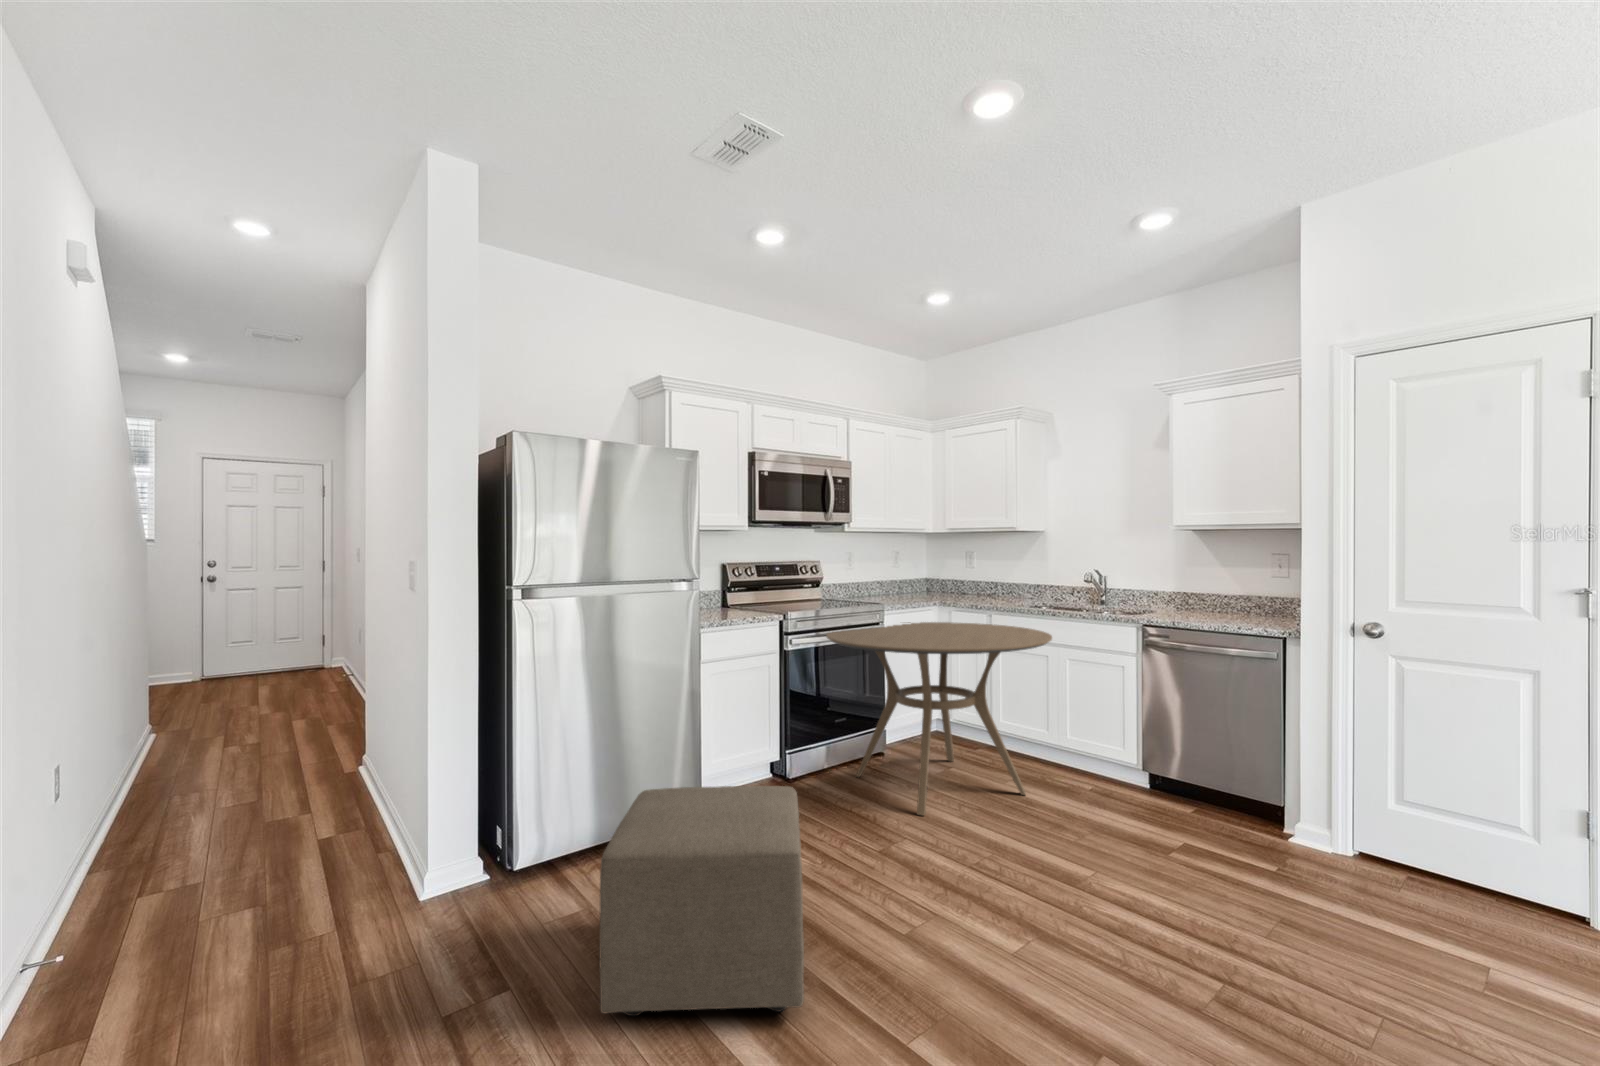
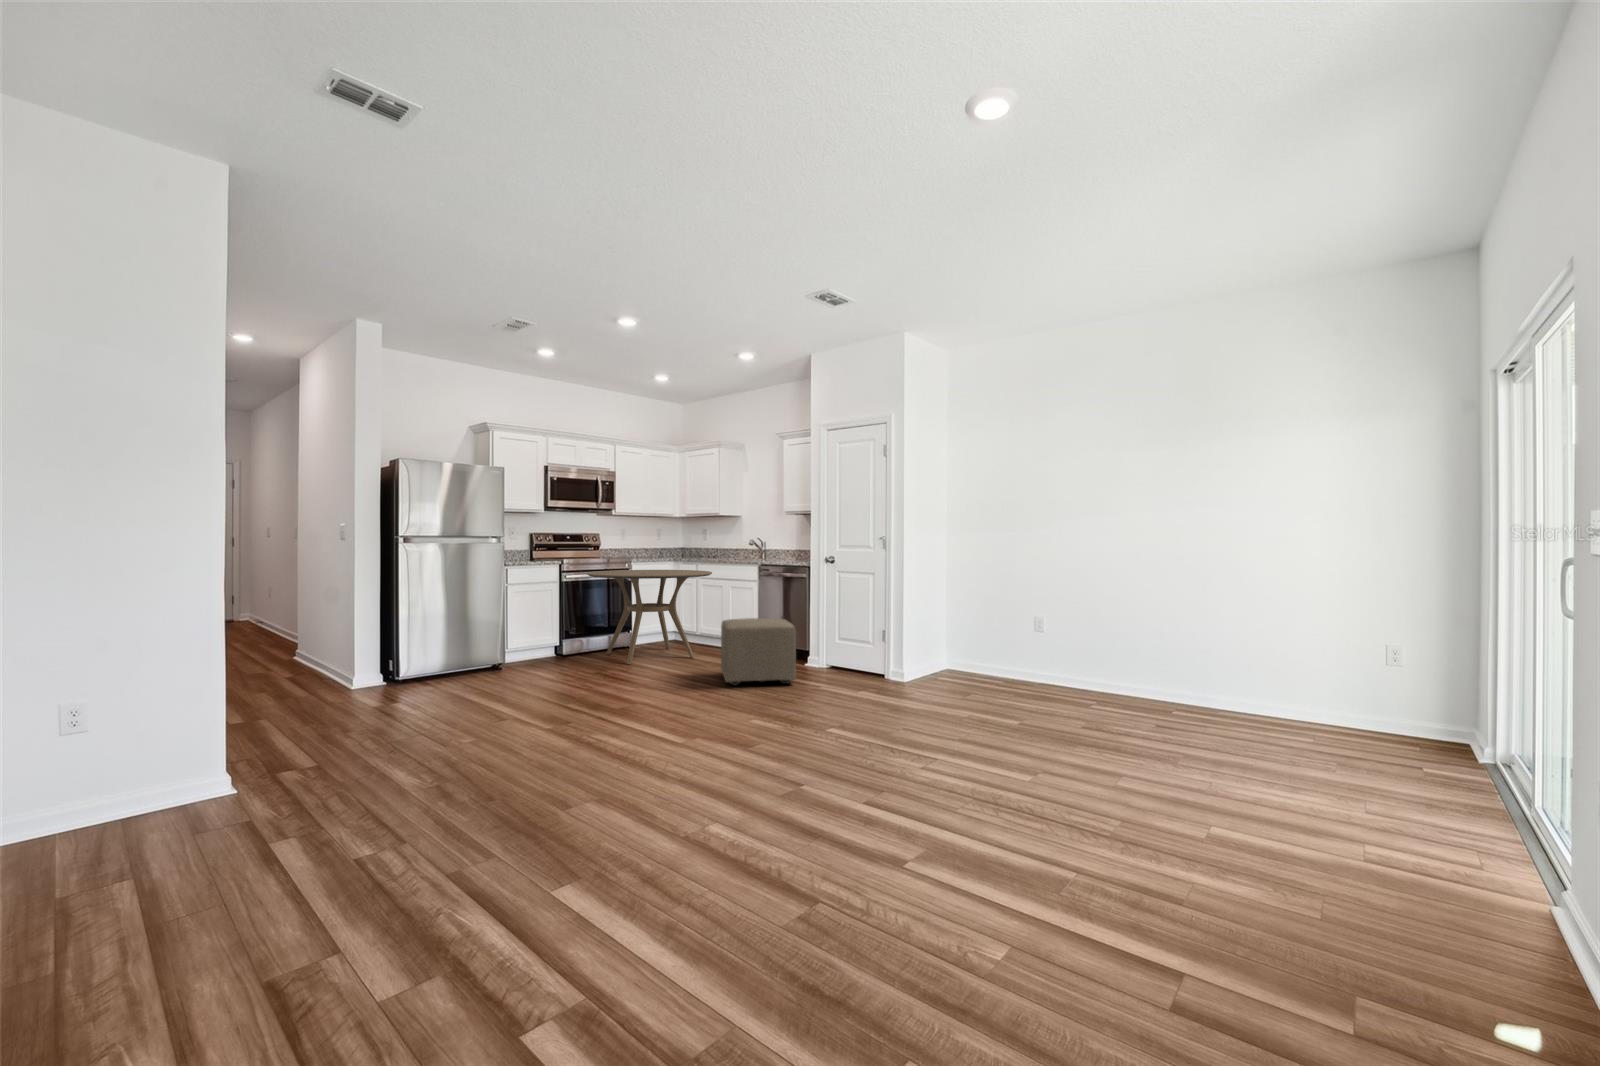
ottoman: present [600,786,804,1016] -> present [721,618,796,686]

